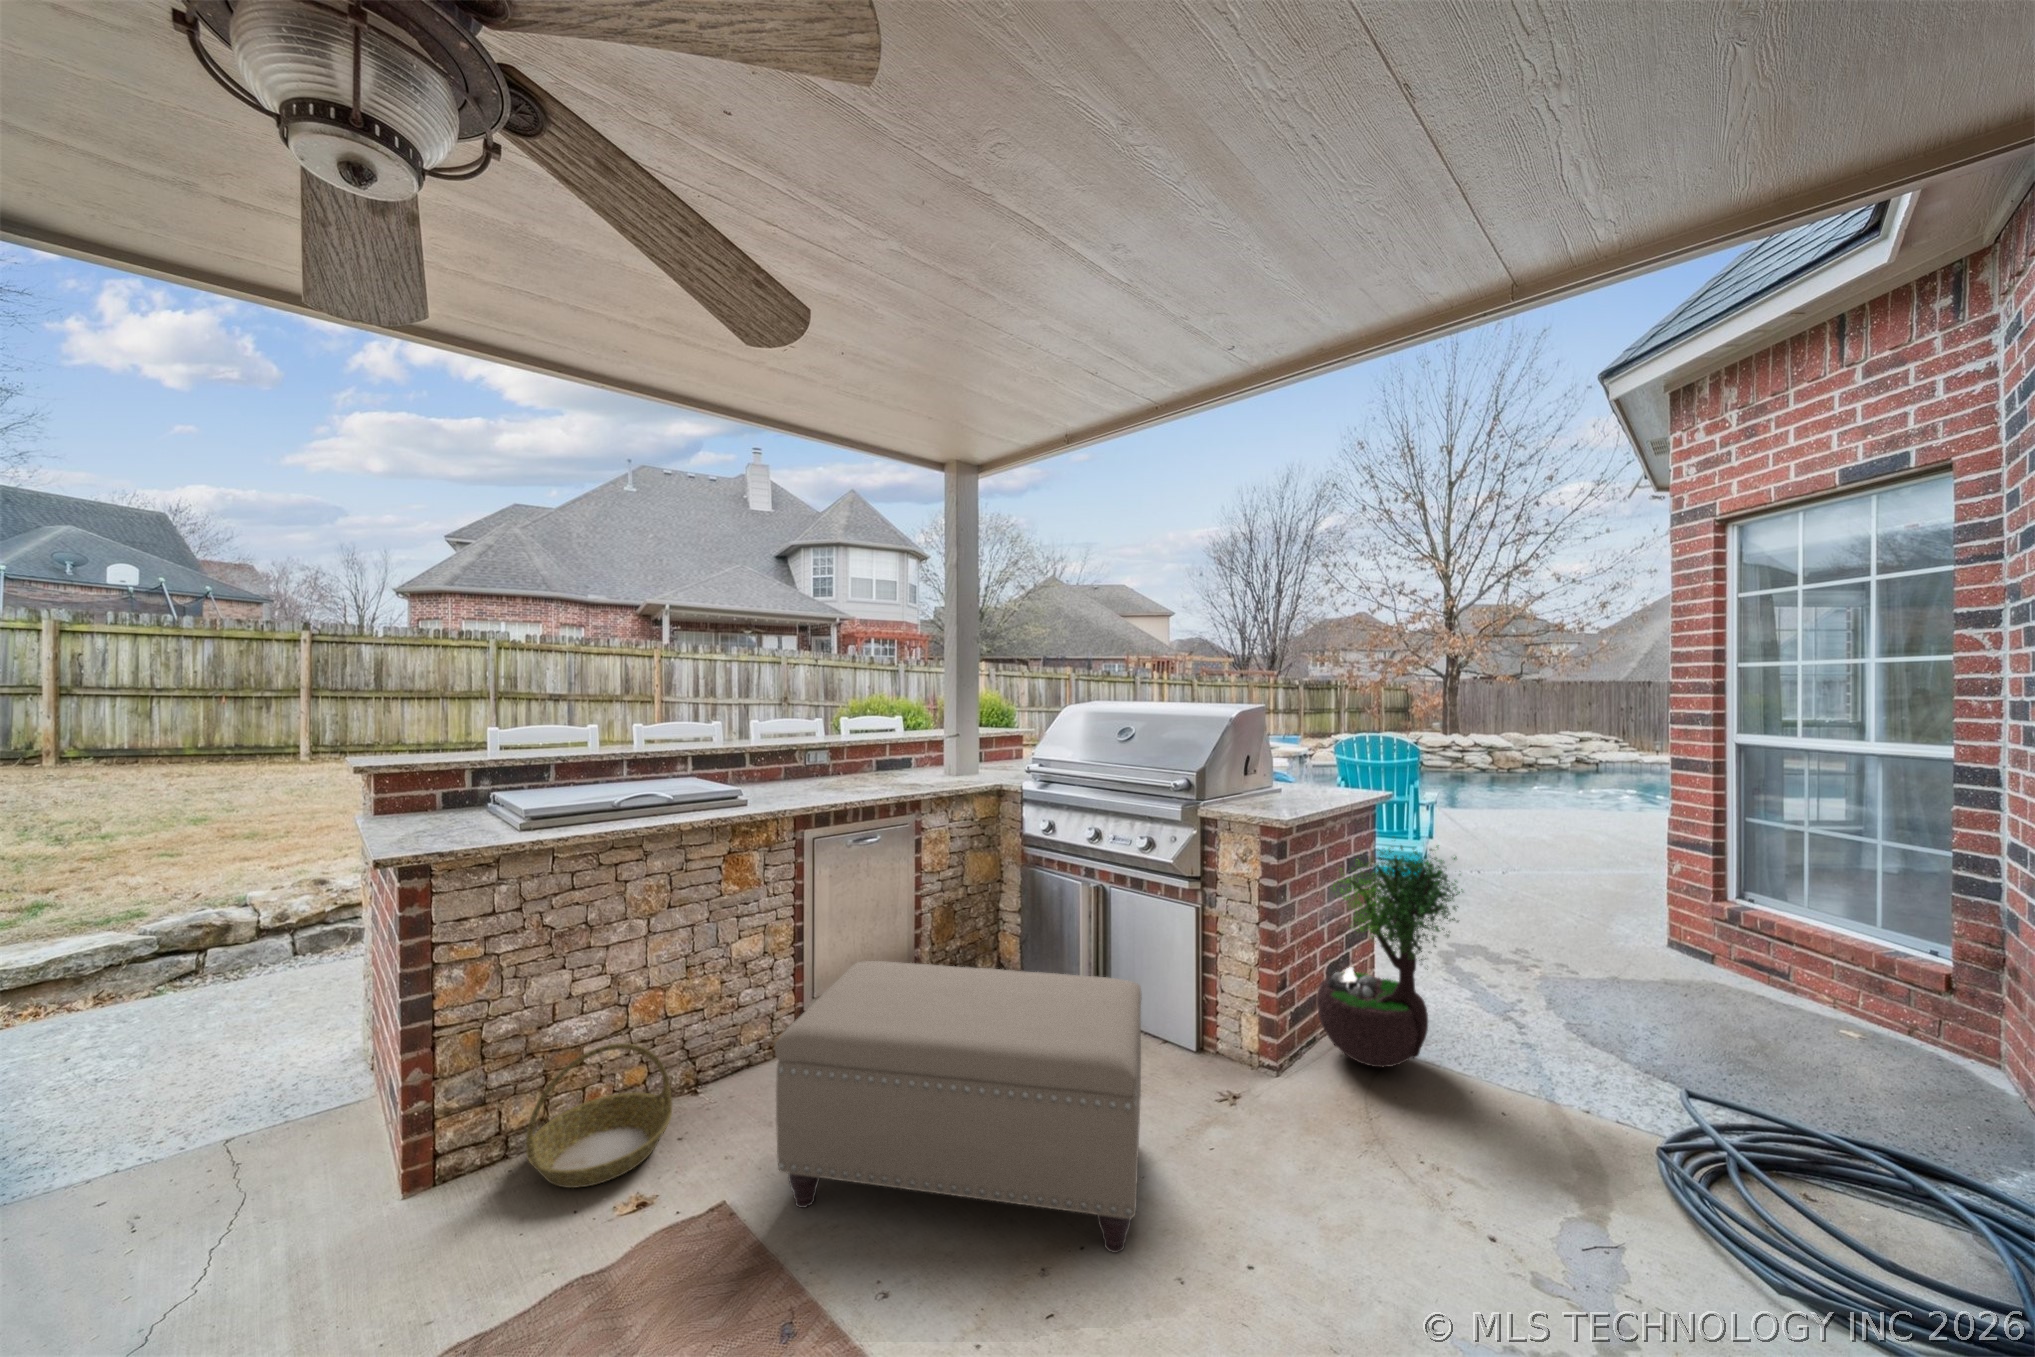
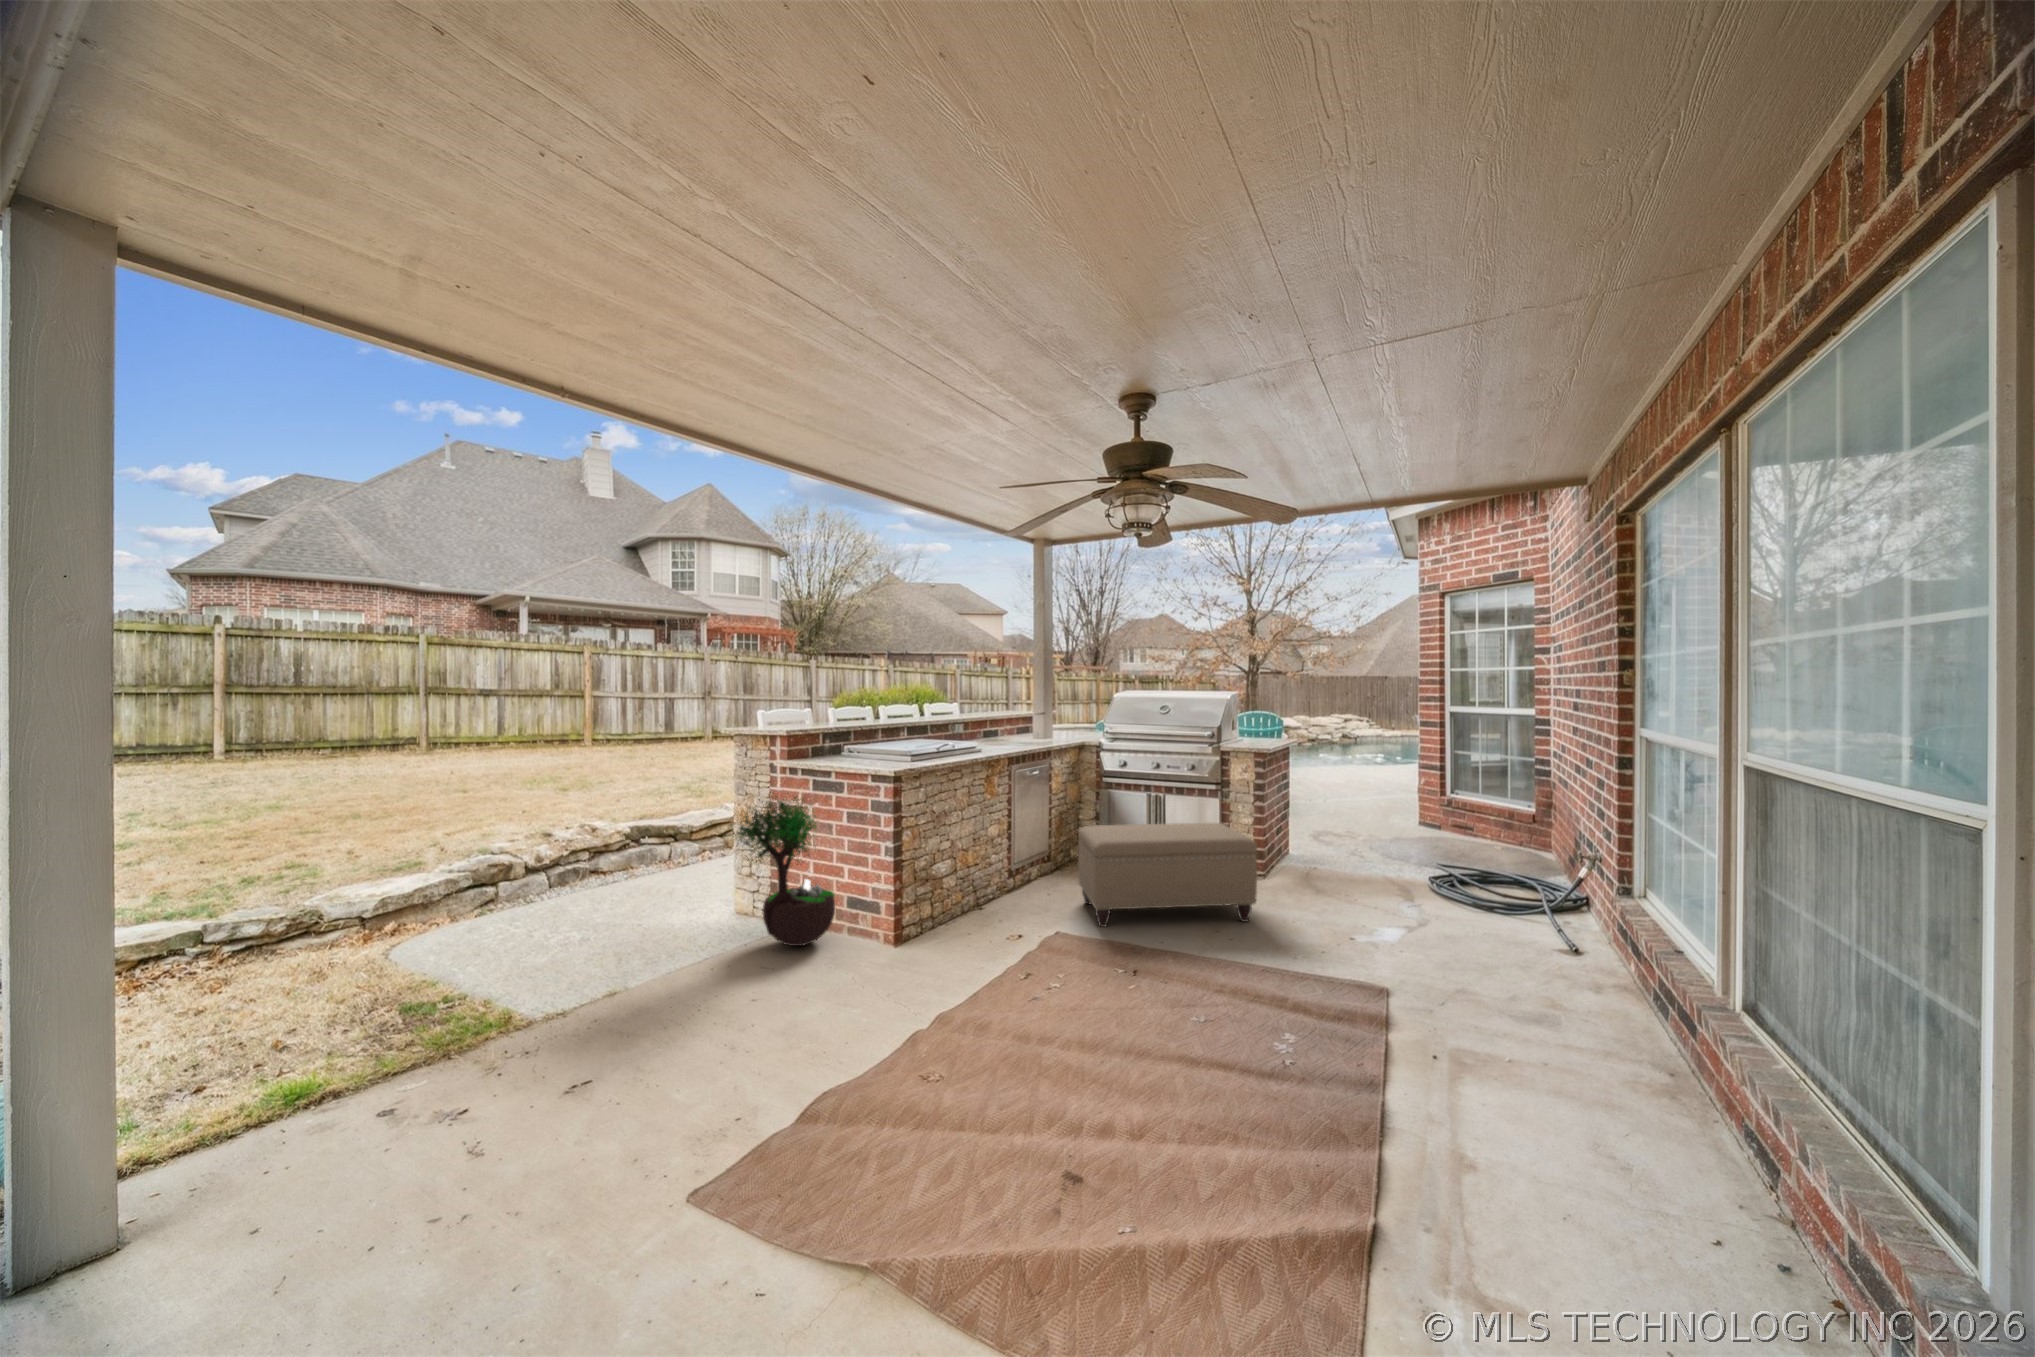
potted tree: present [1317,845,1462,1067] -> present [731,792,835,946]
basket: present [526,1043,672,1188] -> none [950,868,1016,933]

